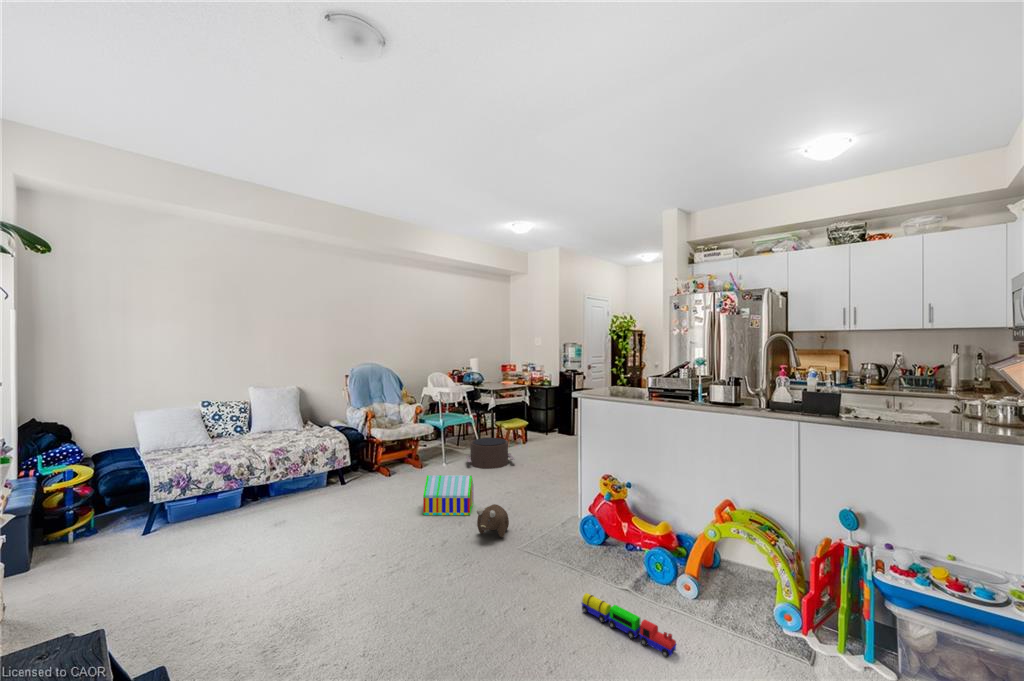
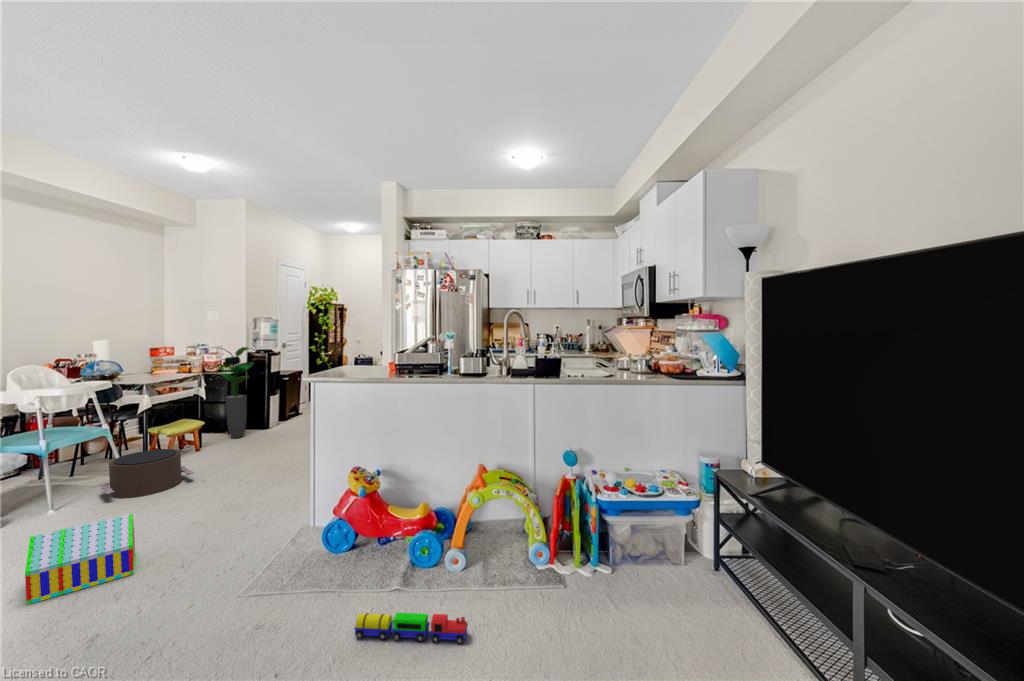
potted plant: none [532,367,565,440] -> present [220,347,254,438]
plush toy: present [477,504,509,538] -> none [158,544,213,595]

